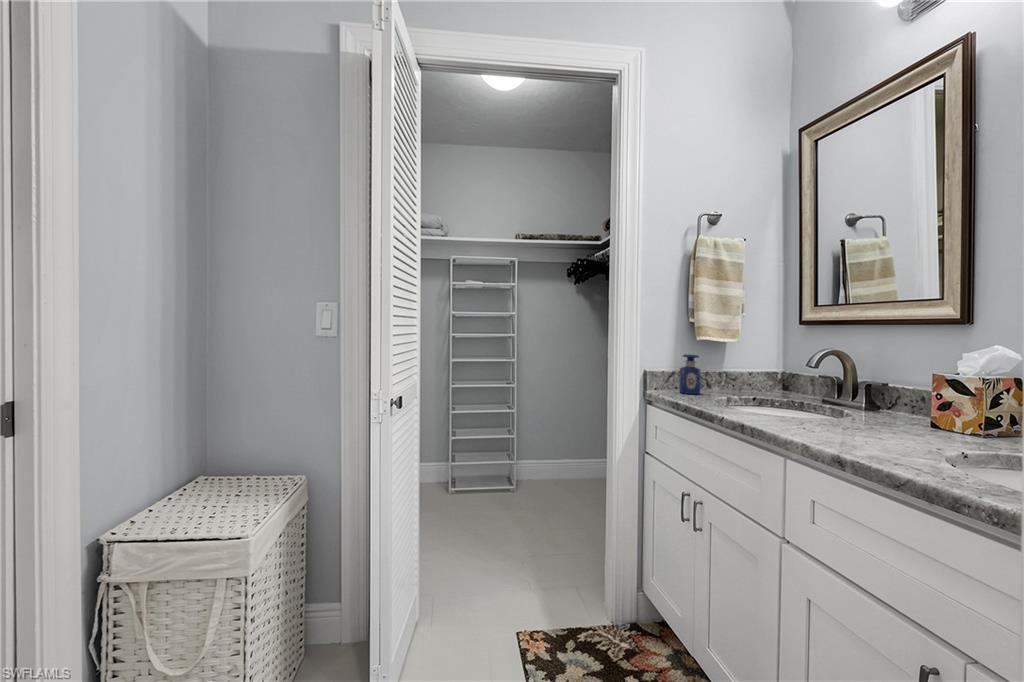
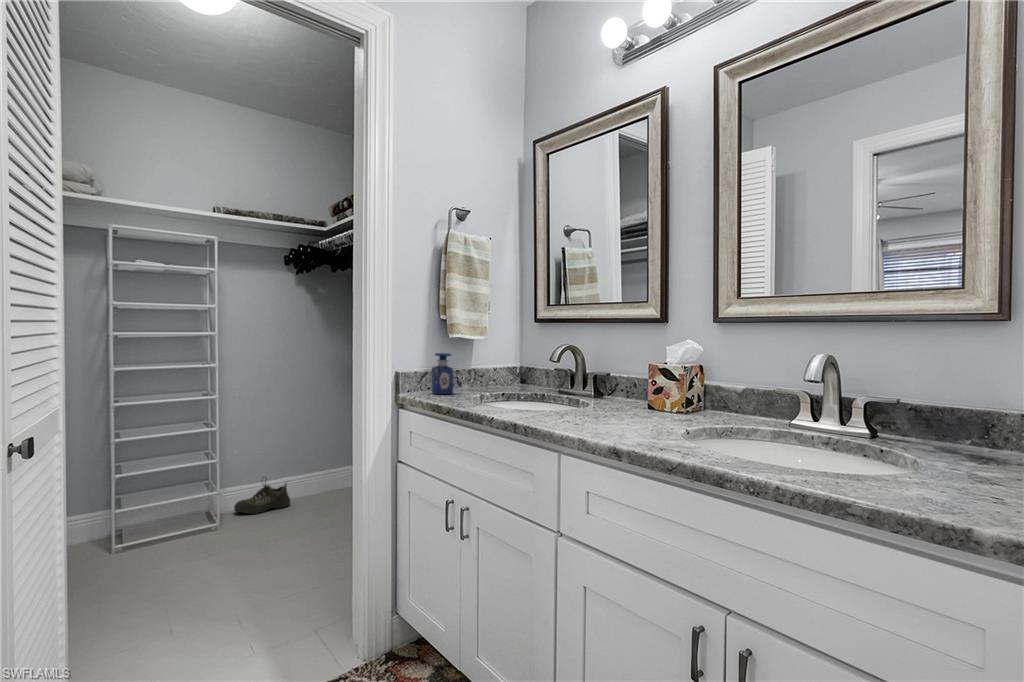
shoe: none [528,455,570,485] -> present [234,483,290,514]

